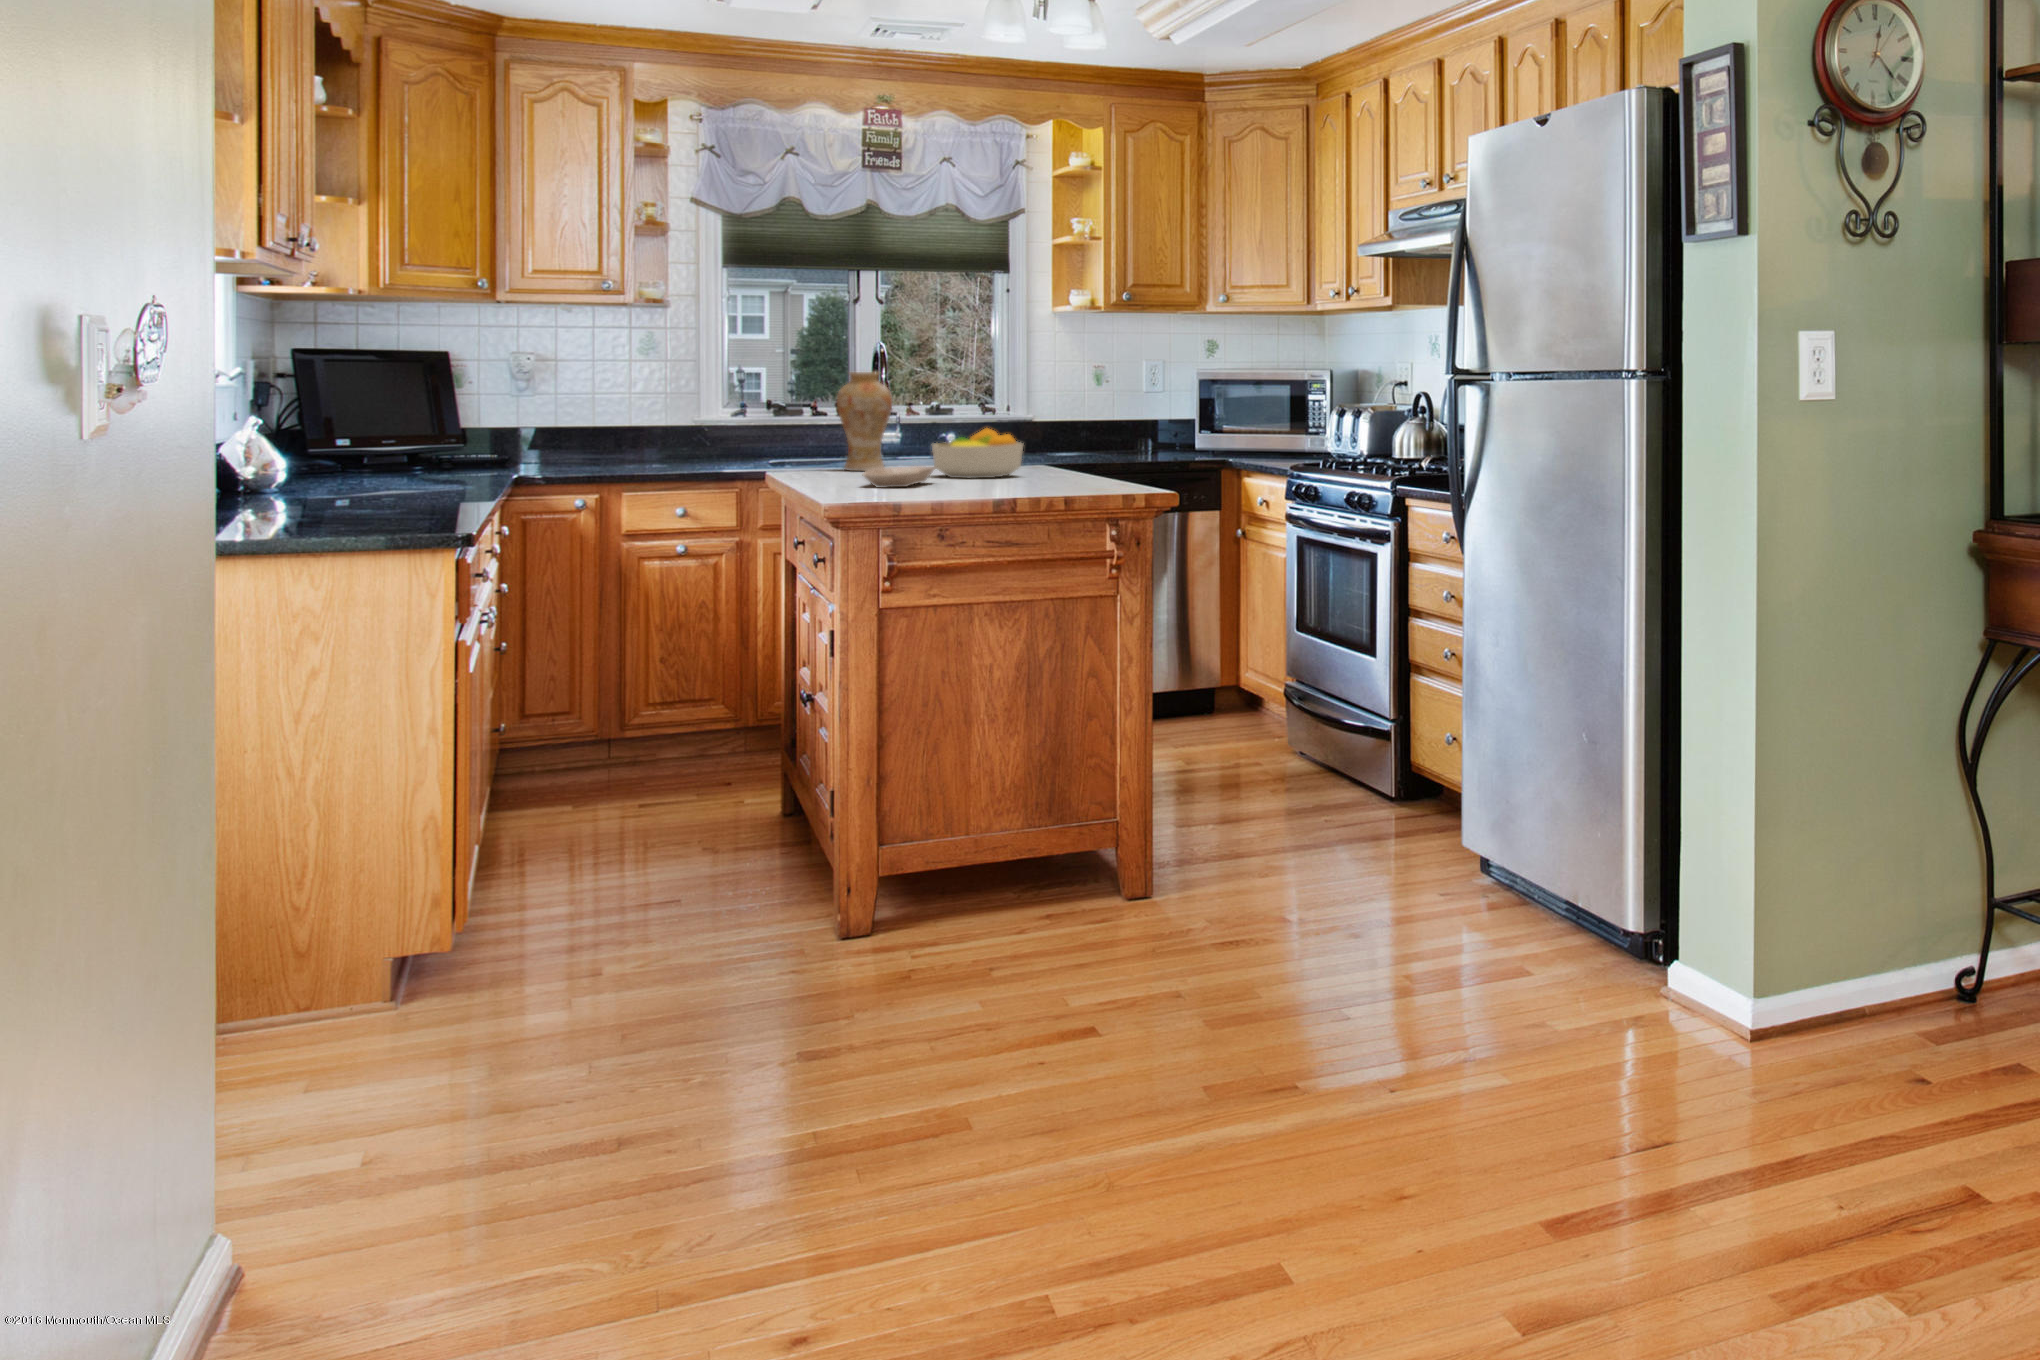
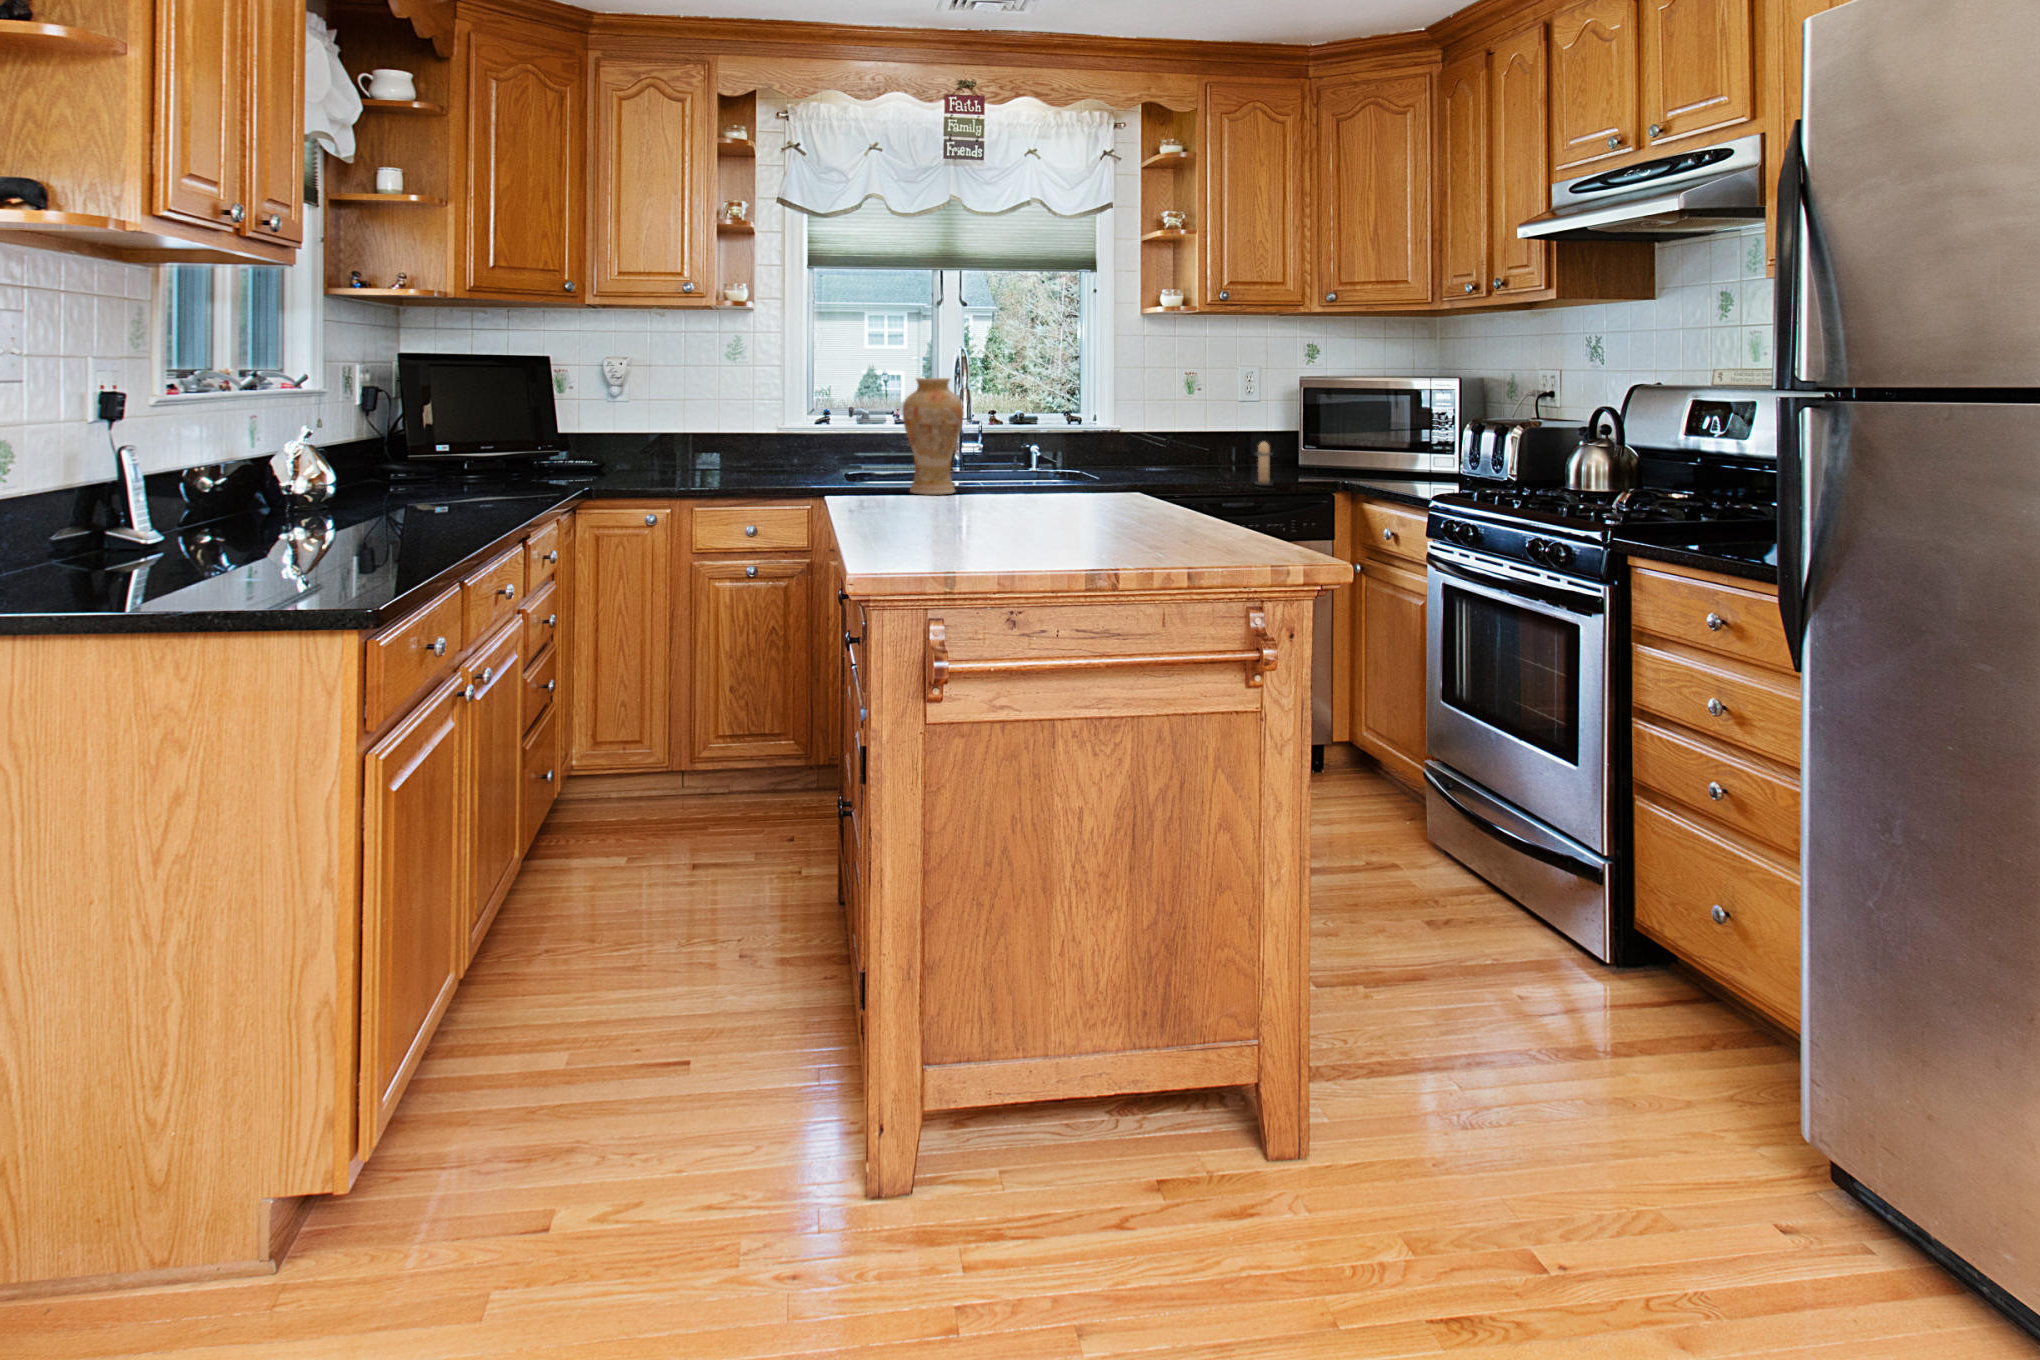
candle: none [1152,423,1172,464] -> present [1254,441,1272,485]
fruit bowl: present [932,428,1023,478] -> none [1005,447,1114,513]
tray: present [863,466,936,488] -> none [911,500,1006,533]

